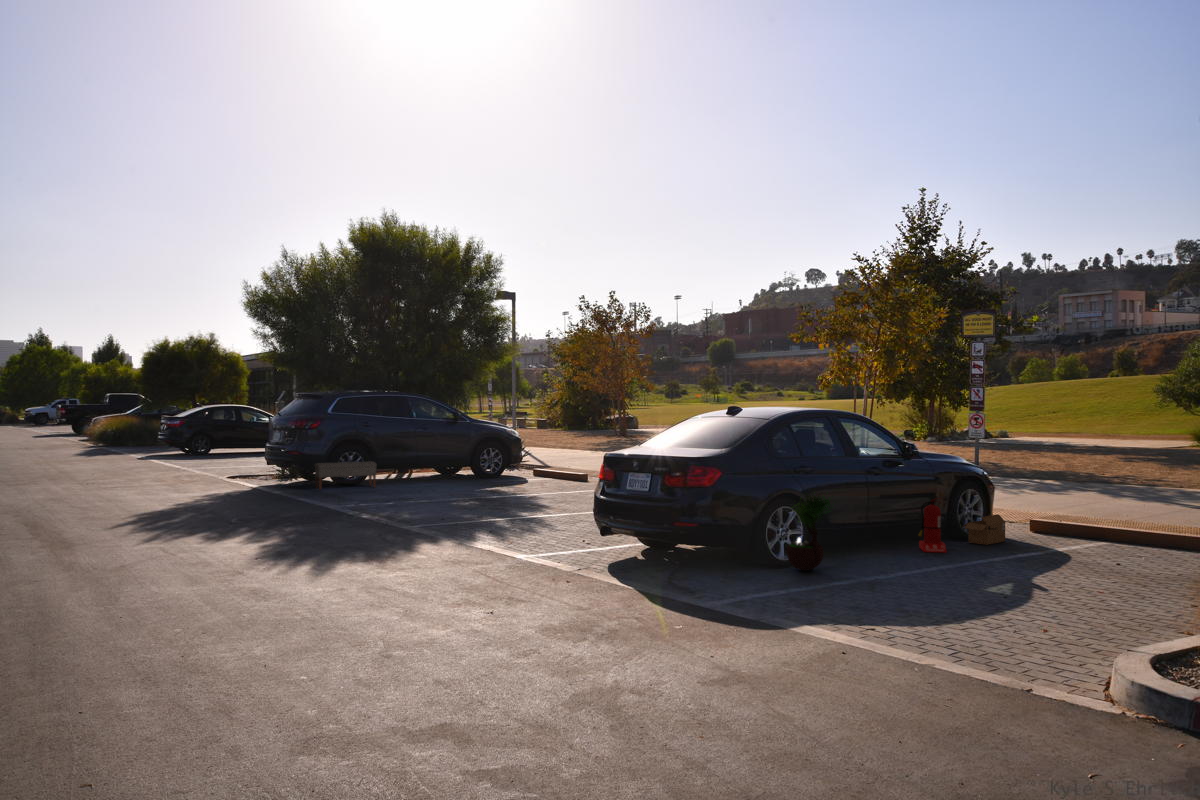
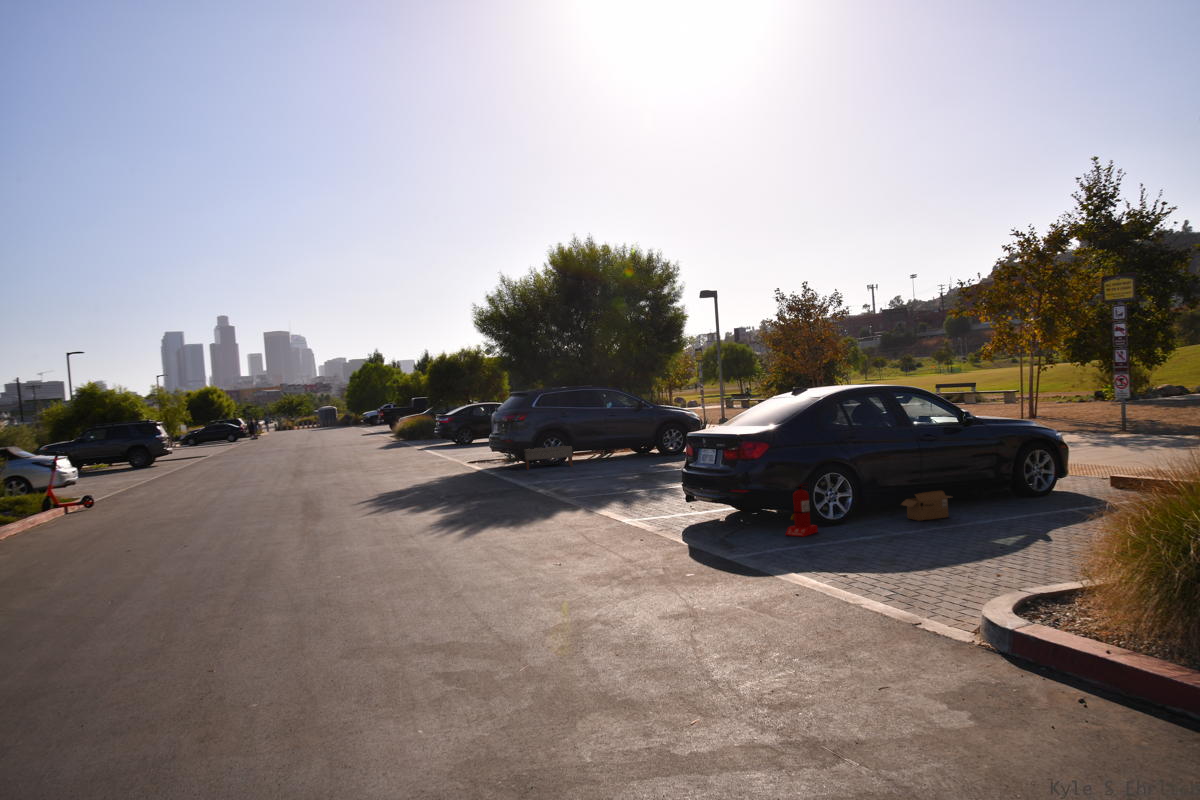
potted tree: present [787,492,830,571] -> none [831,456,871,528]
fire extinguisher: present [918,499,946,553] -> present [786,484,818,537]
cardboard box: present [962,514,1007,545] -> present [901,491,951,521]

